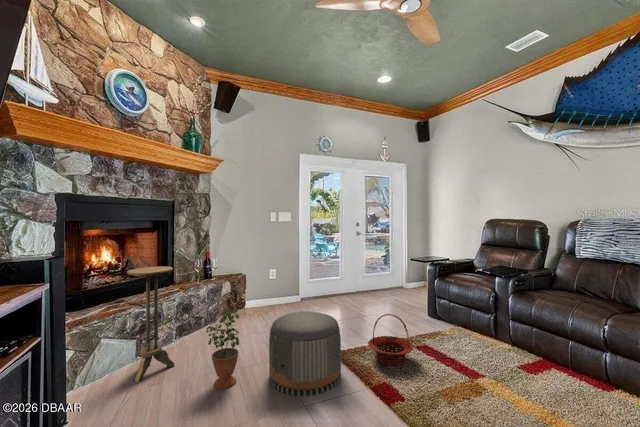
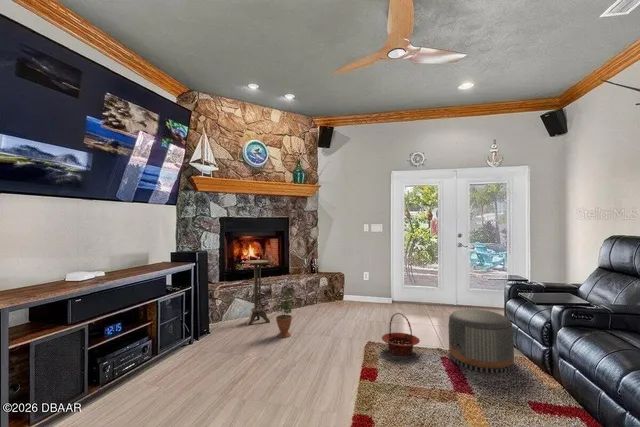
pouf: present [269,312,341,396] -> present [448,309,514,373]

